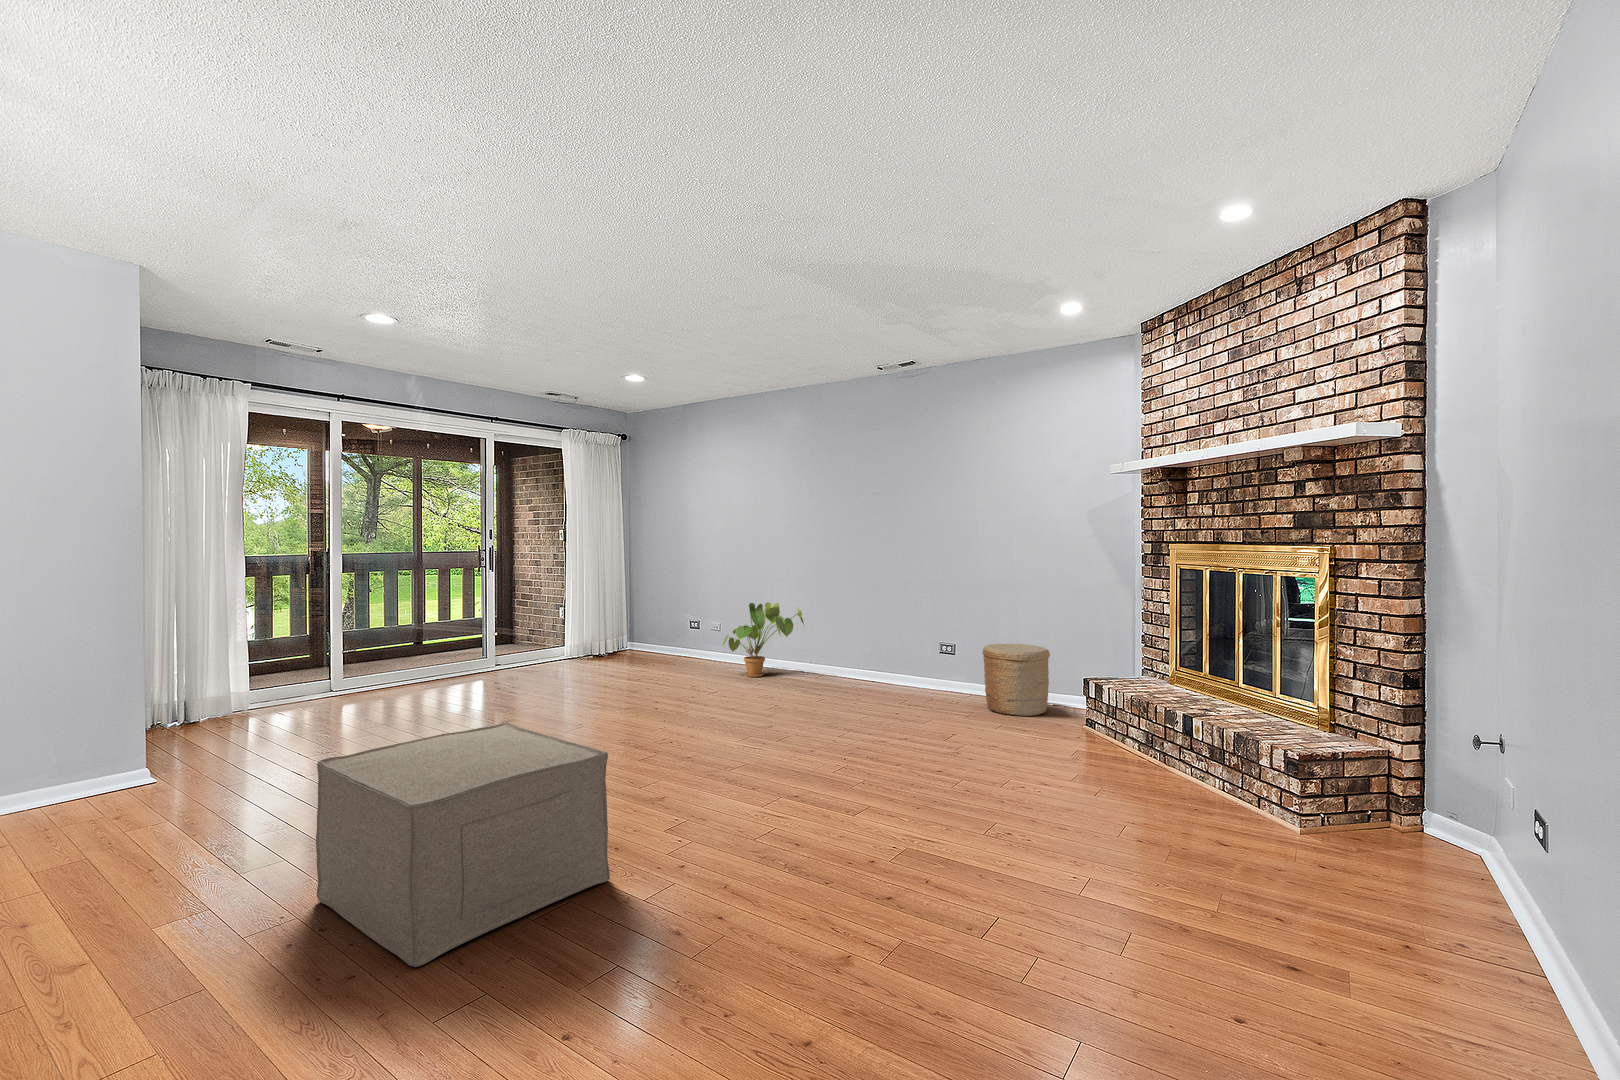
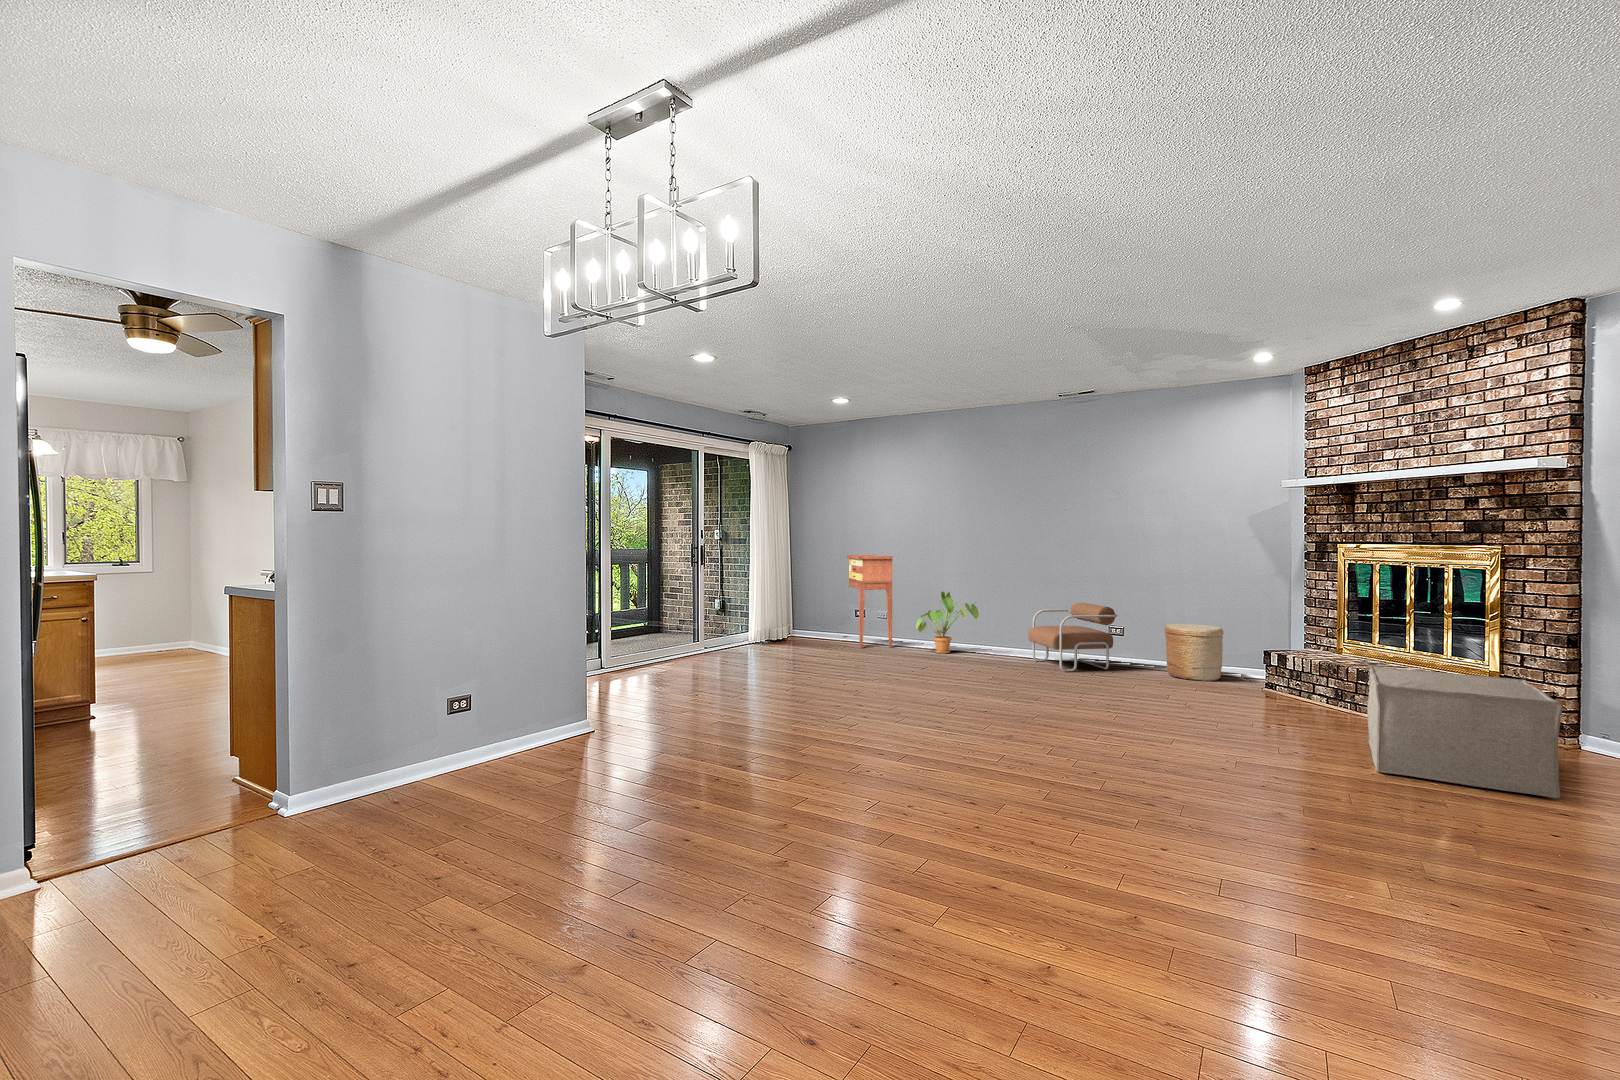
console table: none [663,559,705,670] -> present [843,555,893,648]
armchair: none [839,616,933,702] -> present [1028,603,1117,672]
ottoman: present [316,722,610,967] -> present [1367,665,1563,799]

